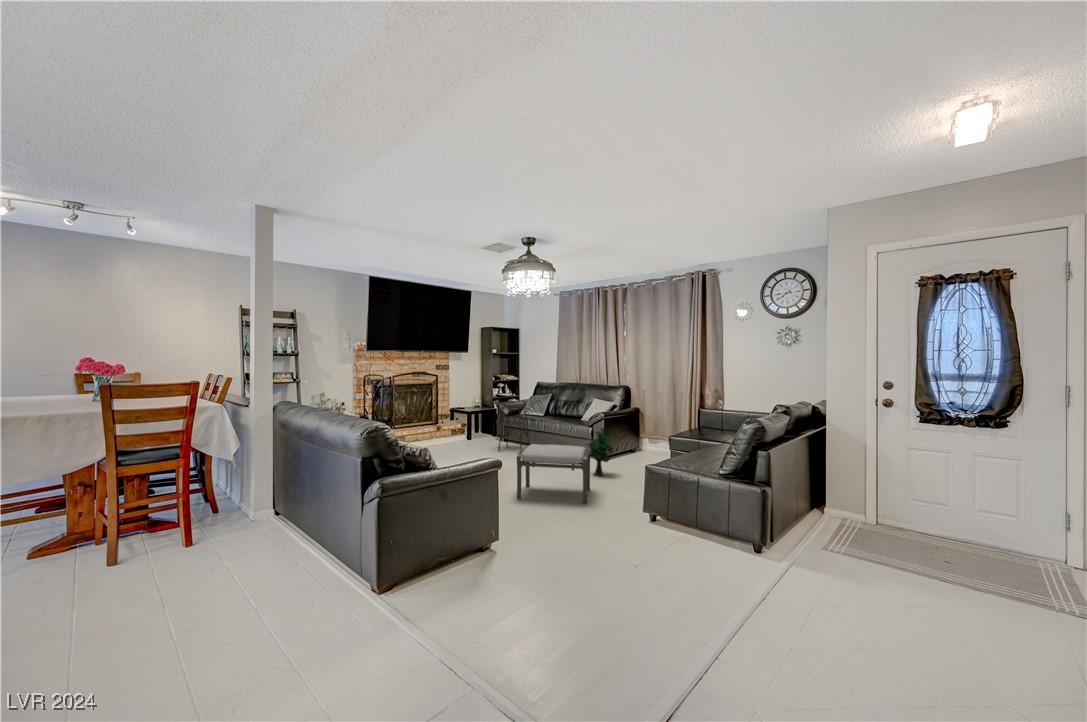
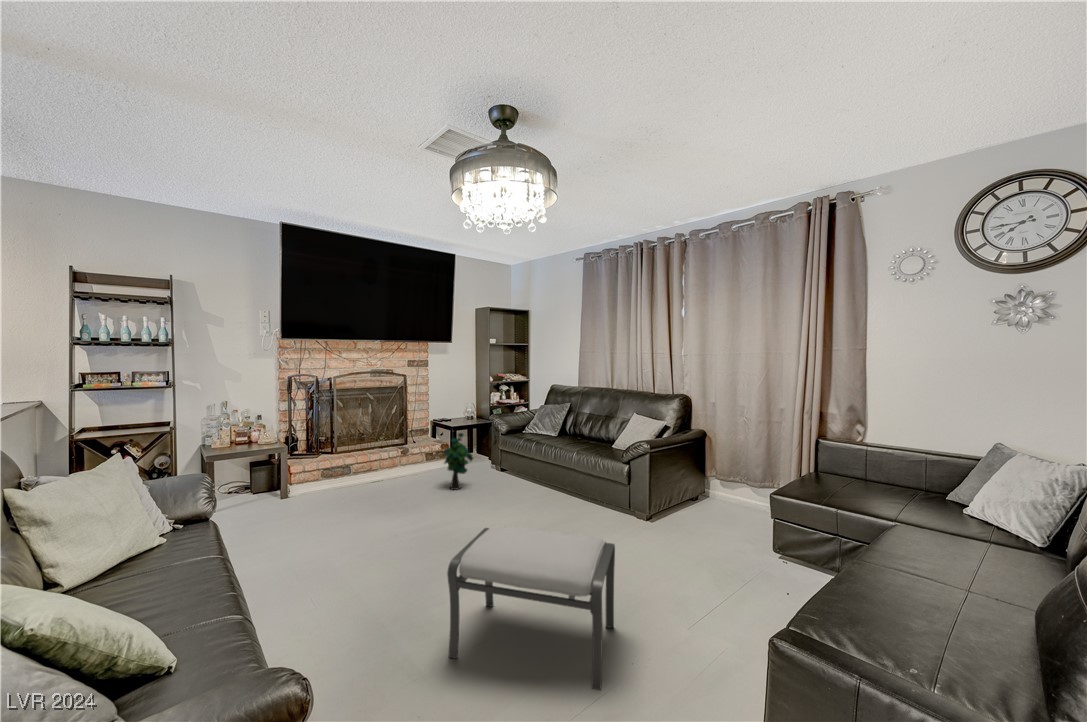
side table: present [499,404,529,451] -> none [479,421,531,502]
decorative plant: present [587,428,613,476] -> present [444,433,473,490]

